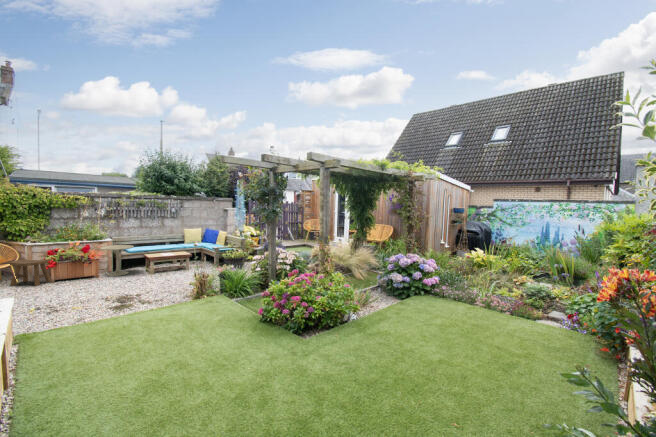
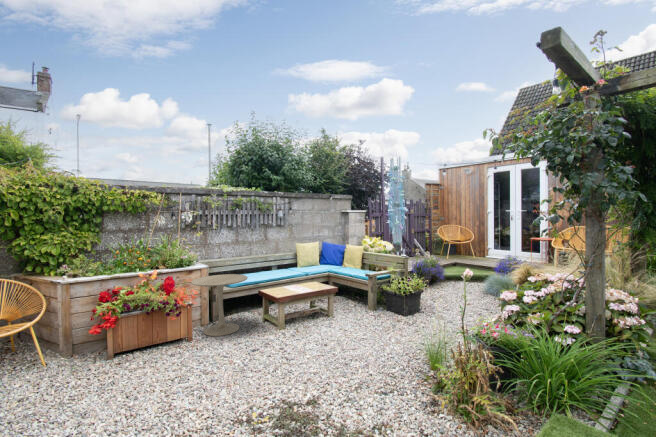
stool: present [8,259,51,286] -> none [24,309,107,373]

